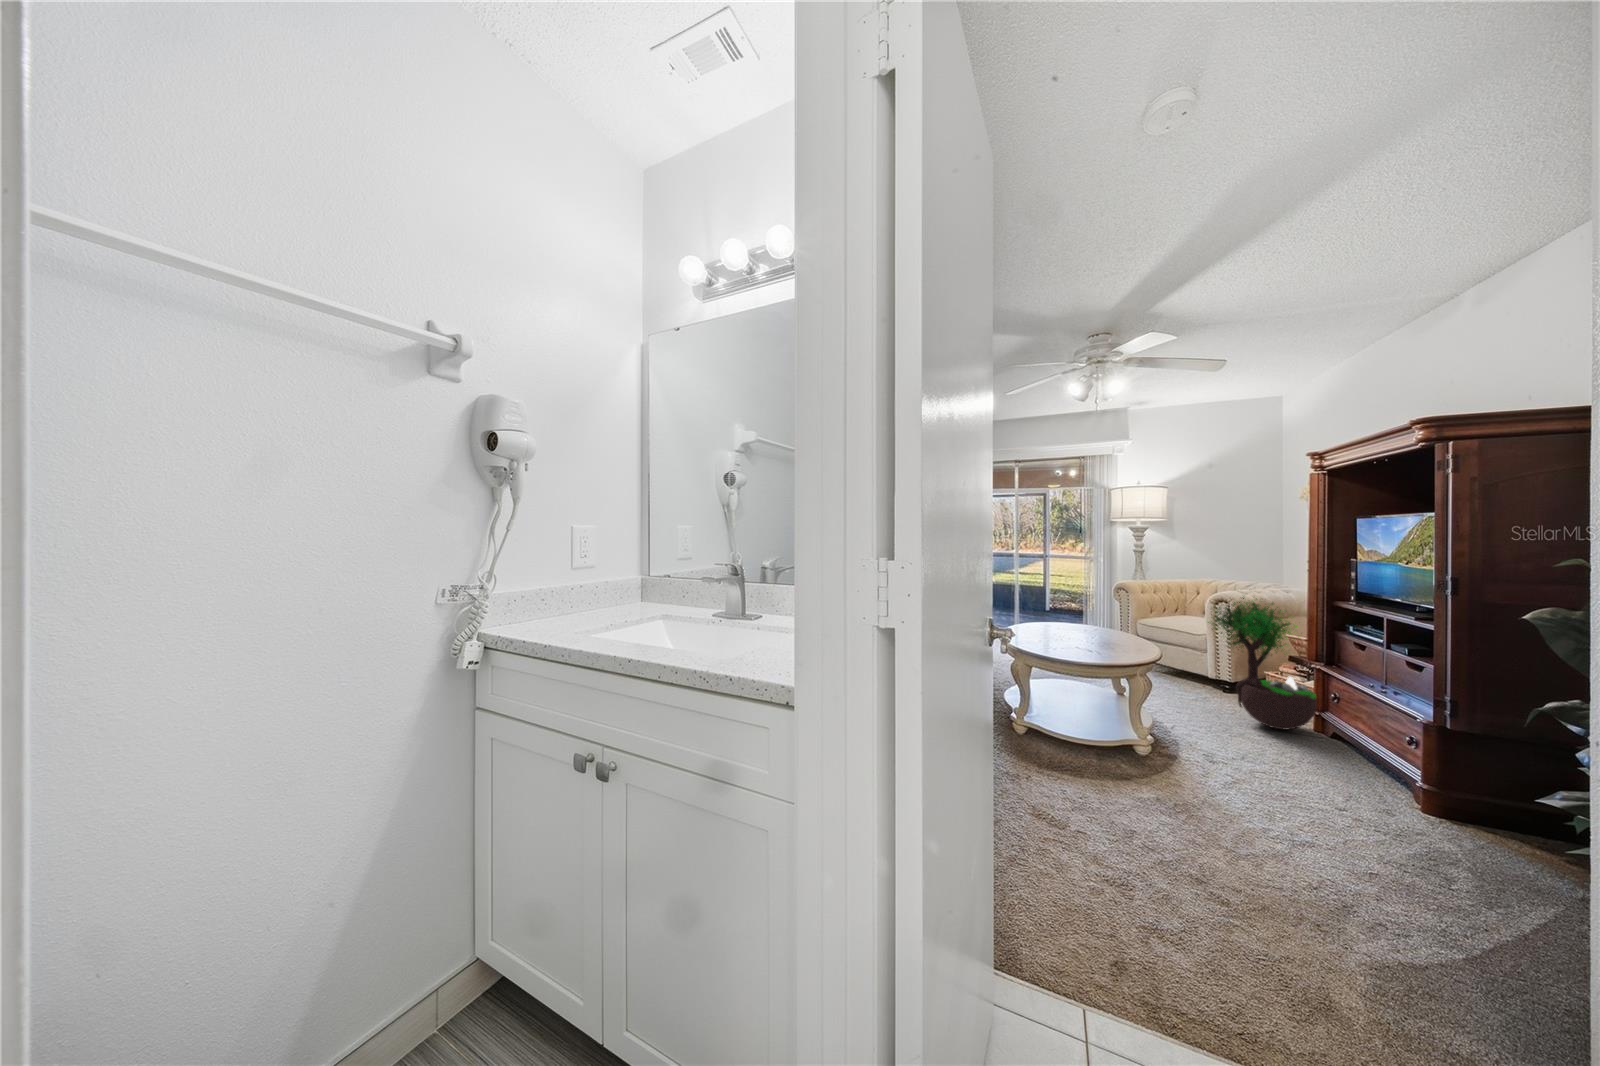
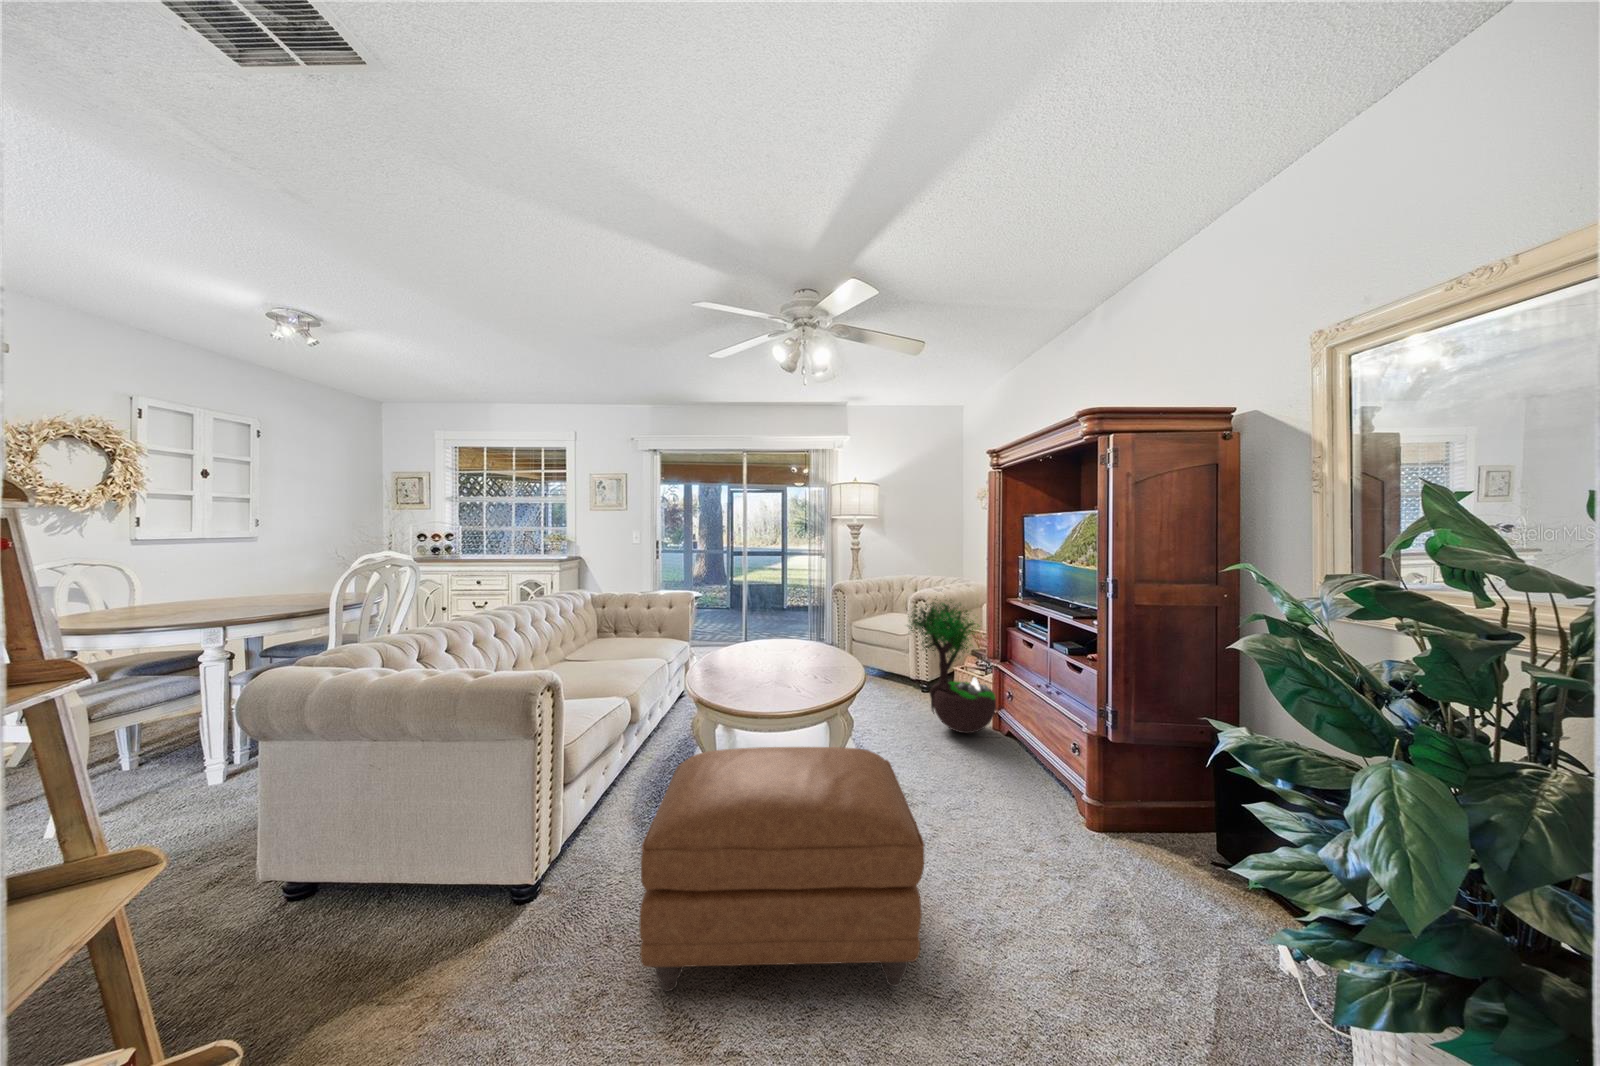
ottoman: none [1024,688,1242,856] -> present [639,747,924,991]

